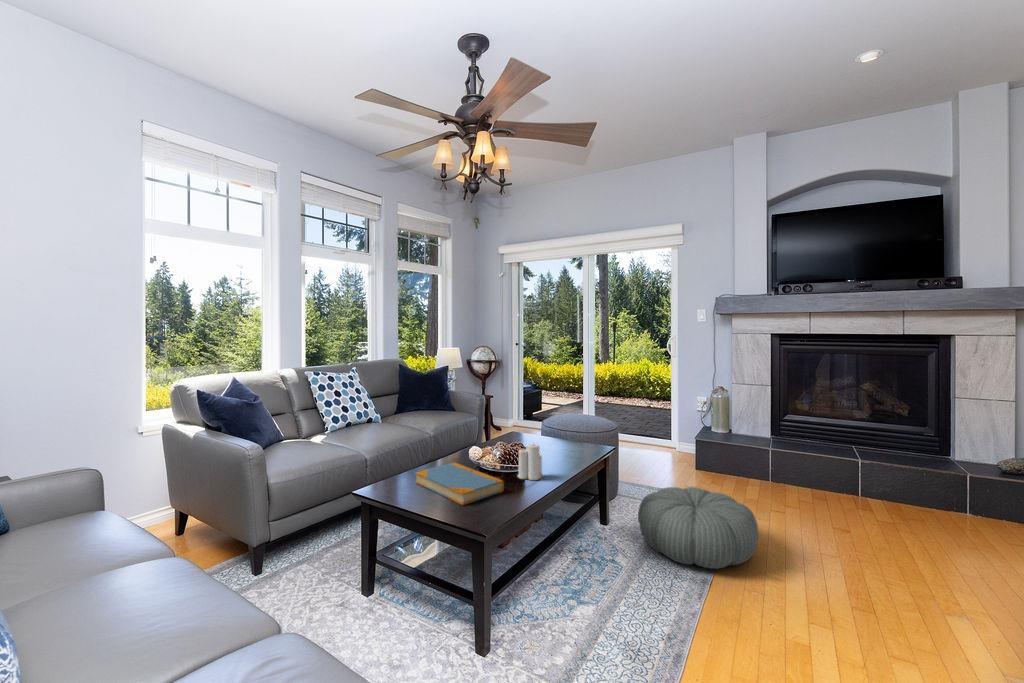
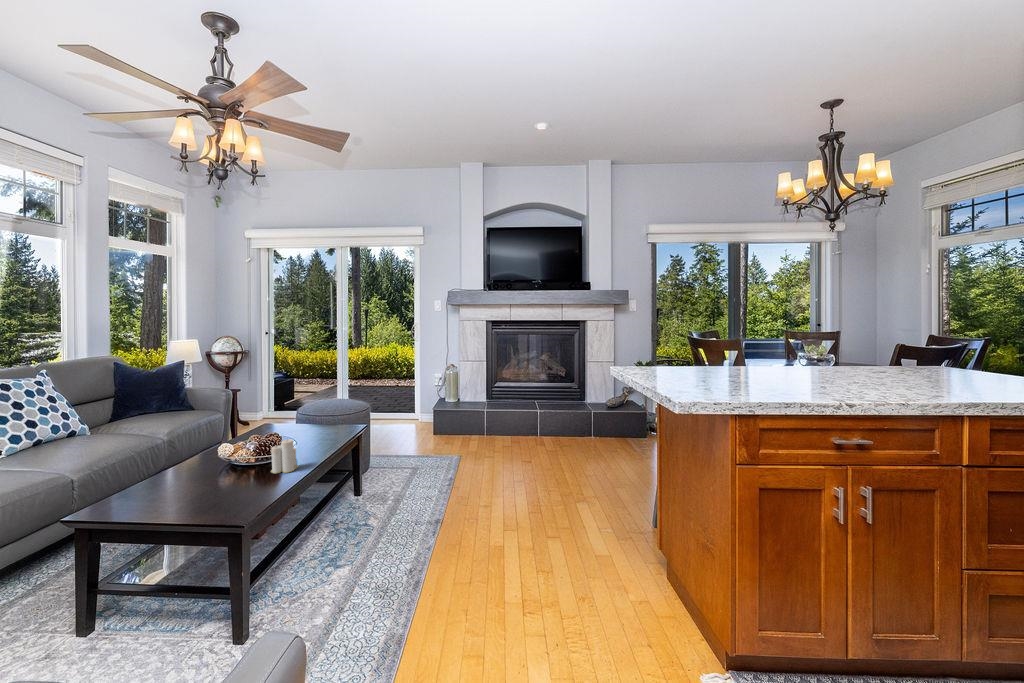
book: present [416,462,504,505] -> none [146,470,257,513]
pouf: present [638,487,758,569] -> none [387,450,475,512]

